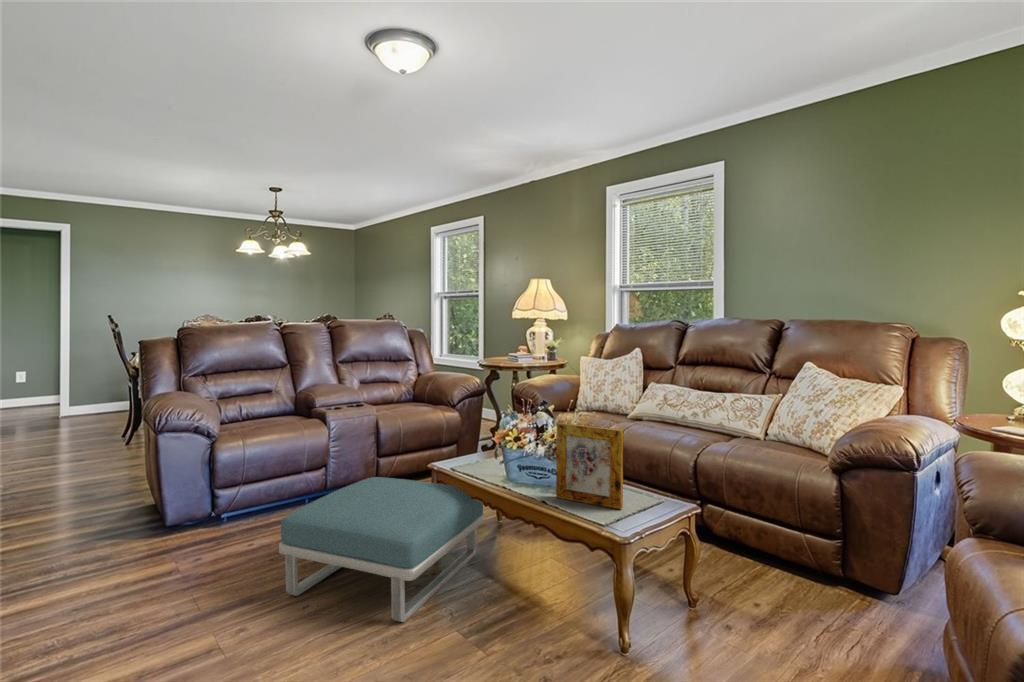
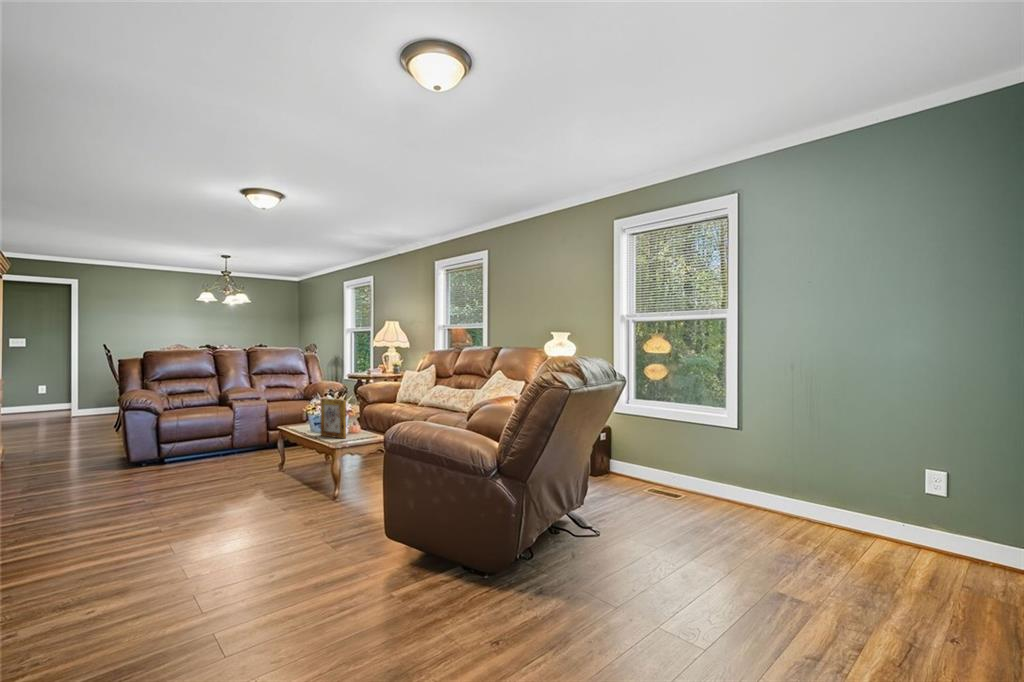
footstool: present [279,477,484,622] -> none [181,434,300,493]

